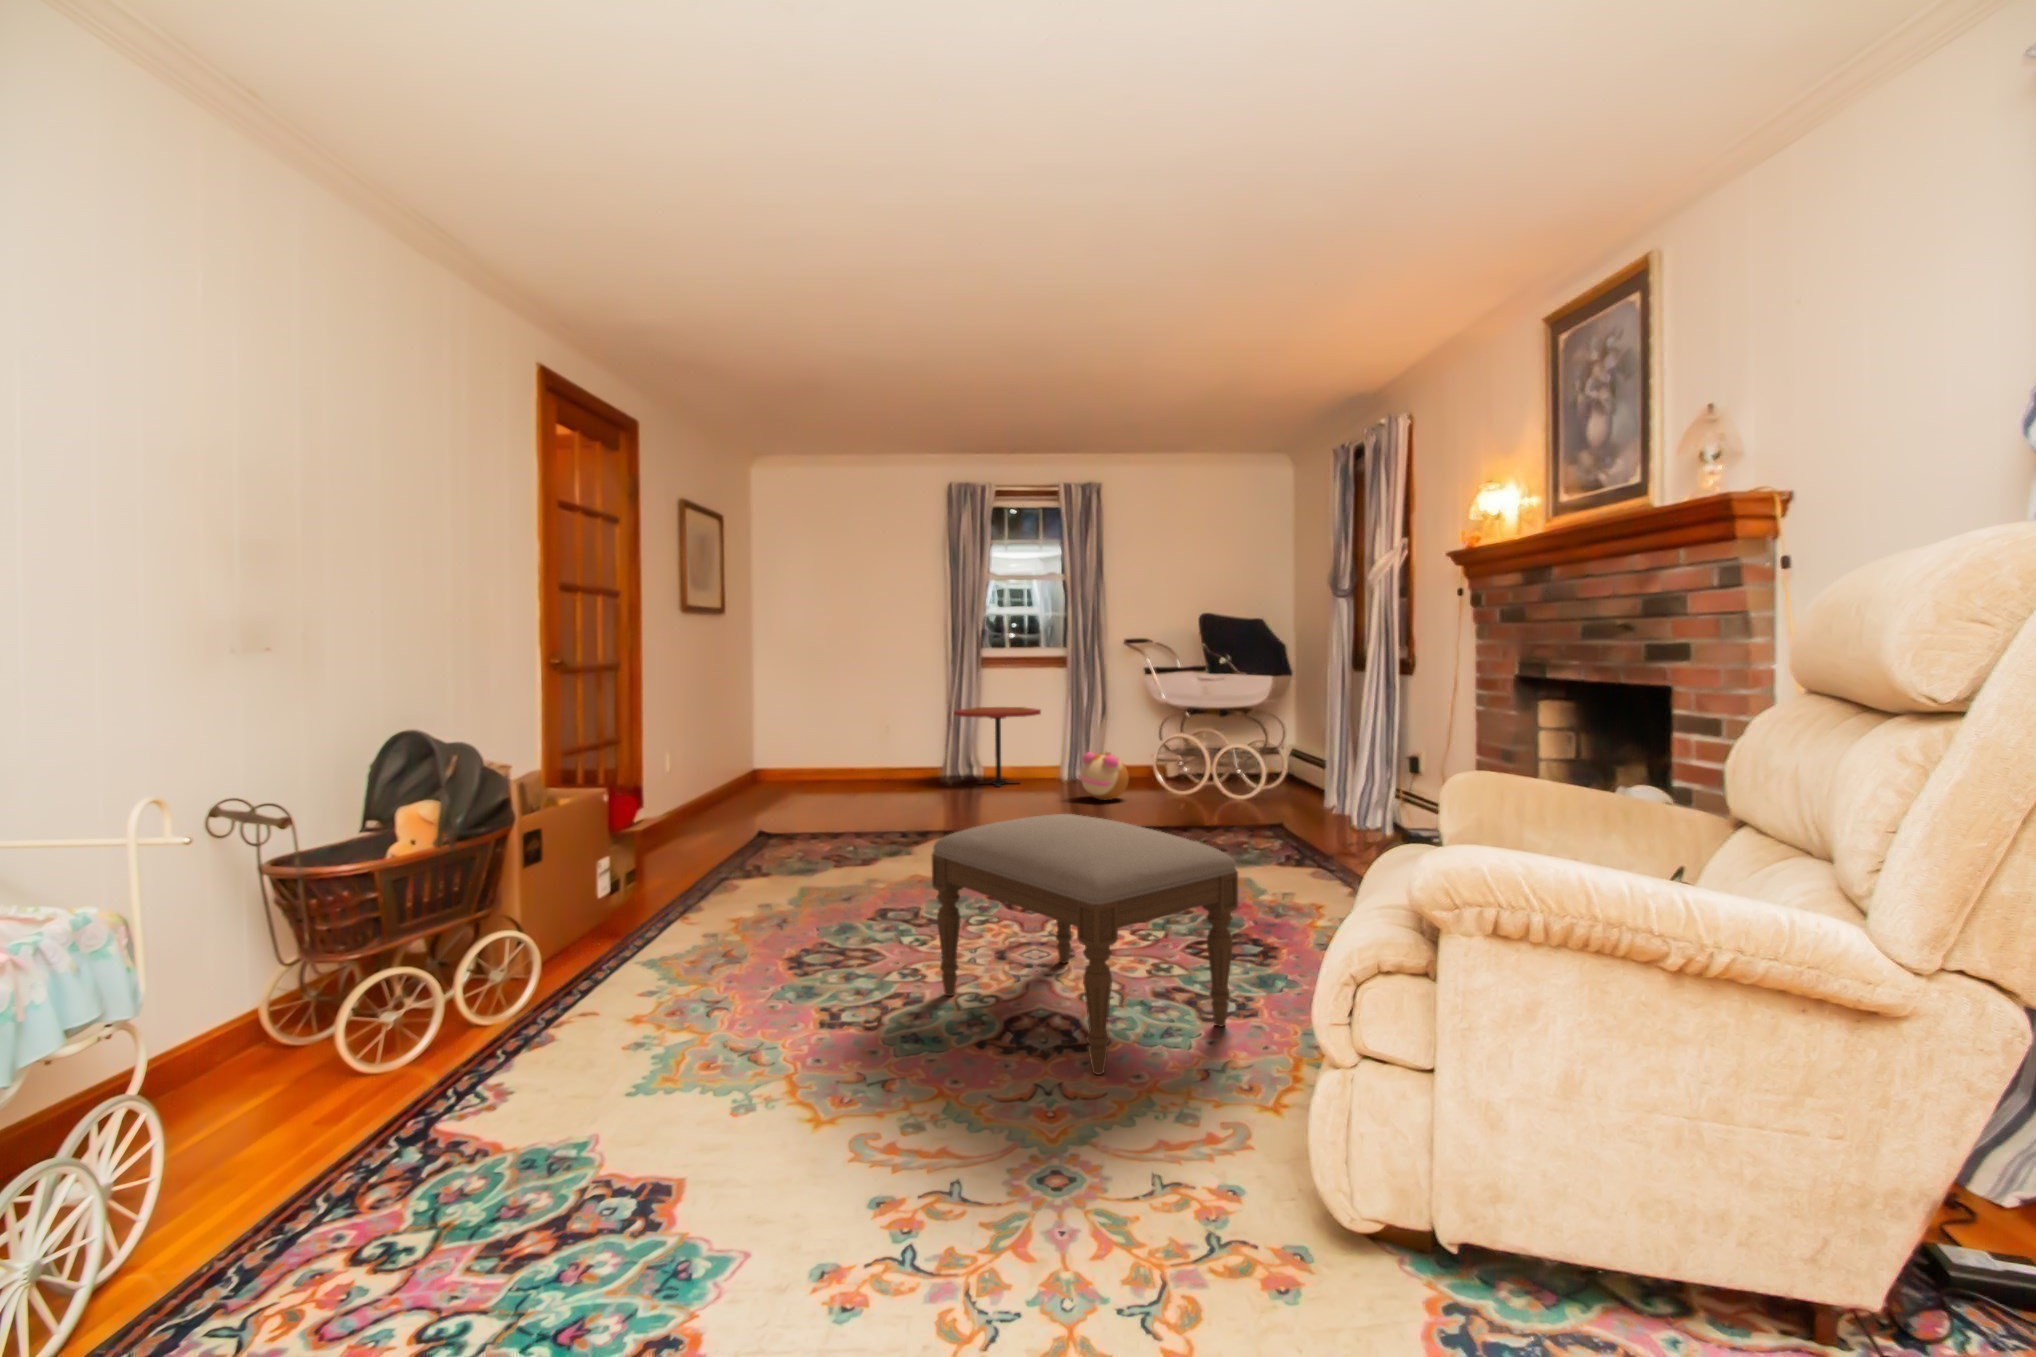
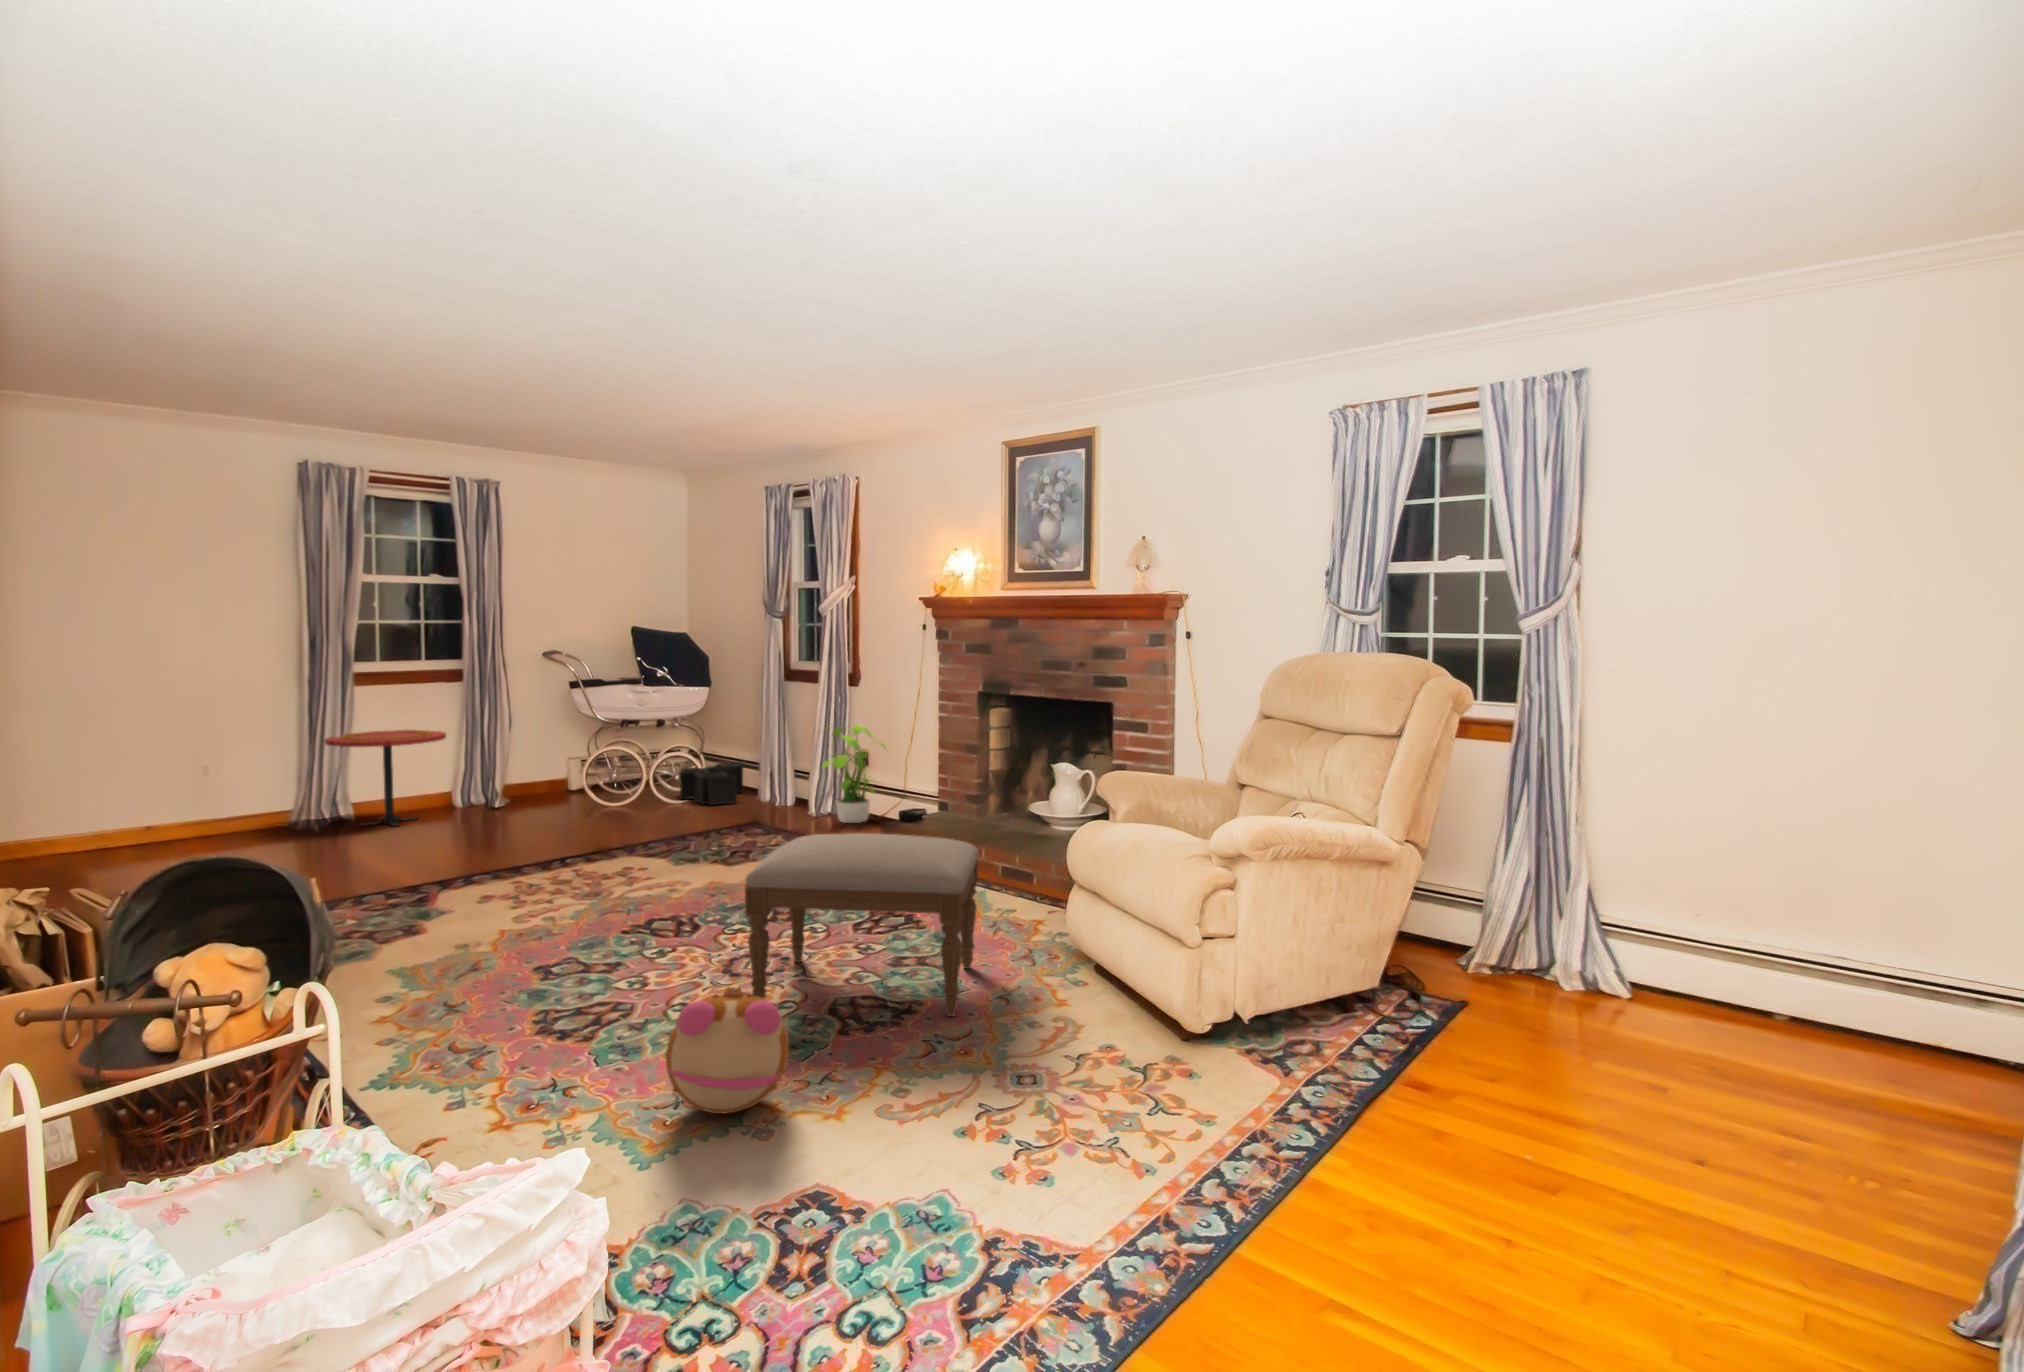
potted plant: none [1340,715,1430,840] -> present [822,725,886,823]
plush toy: present [1078,752,1129,800] -> present [666,987,789,1113]
storage bin: none [1237,760,1321,803] -> present [680,762,748,805]

